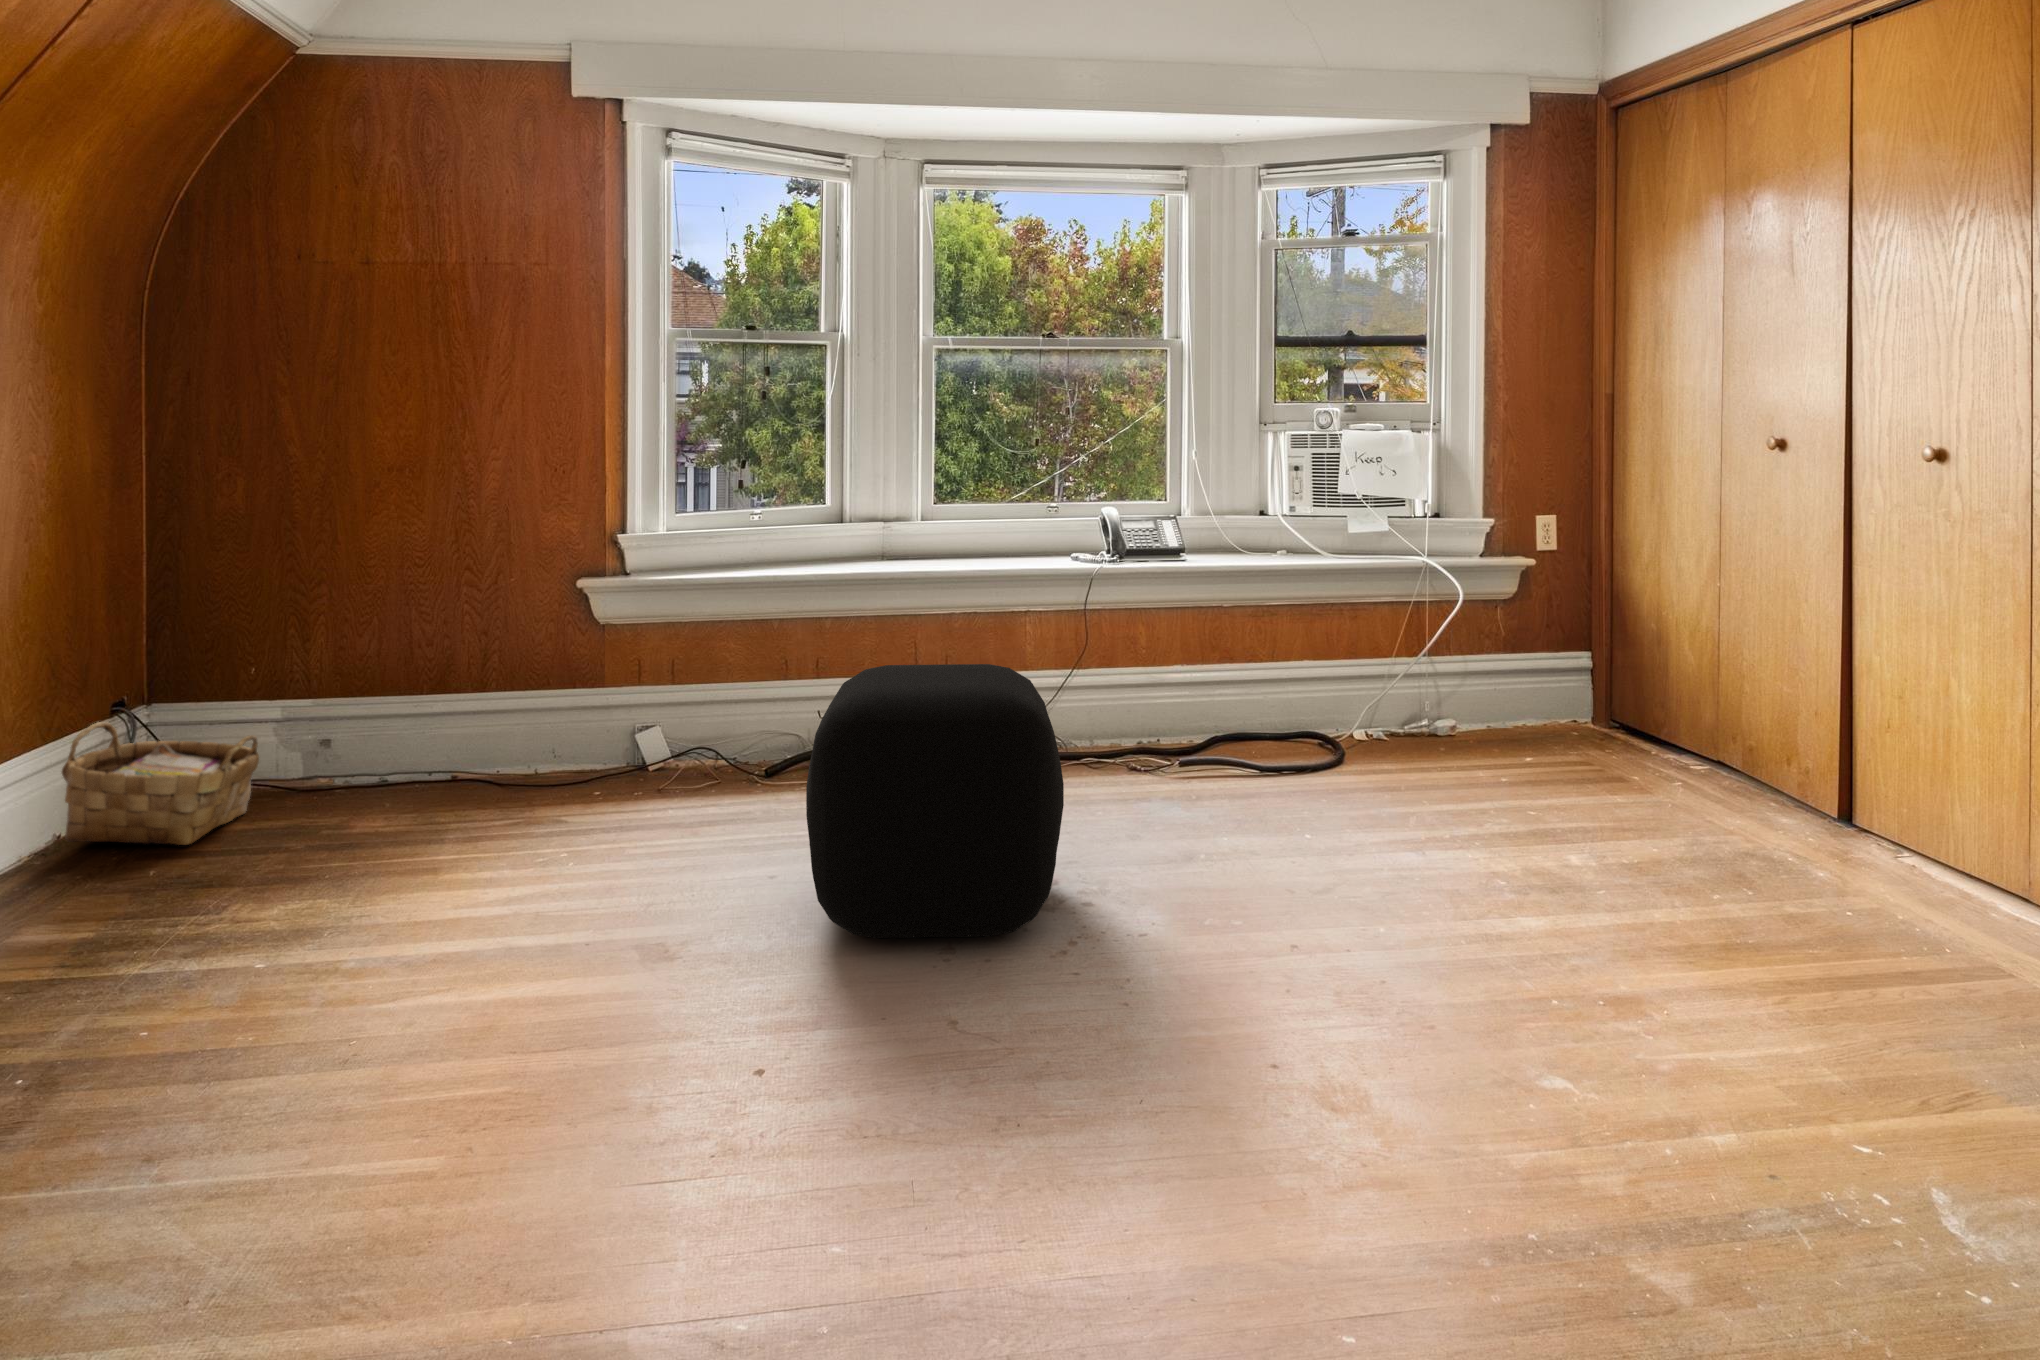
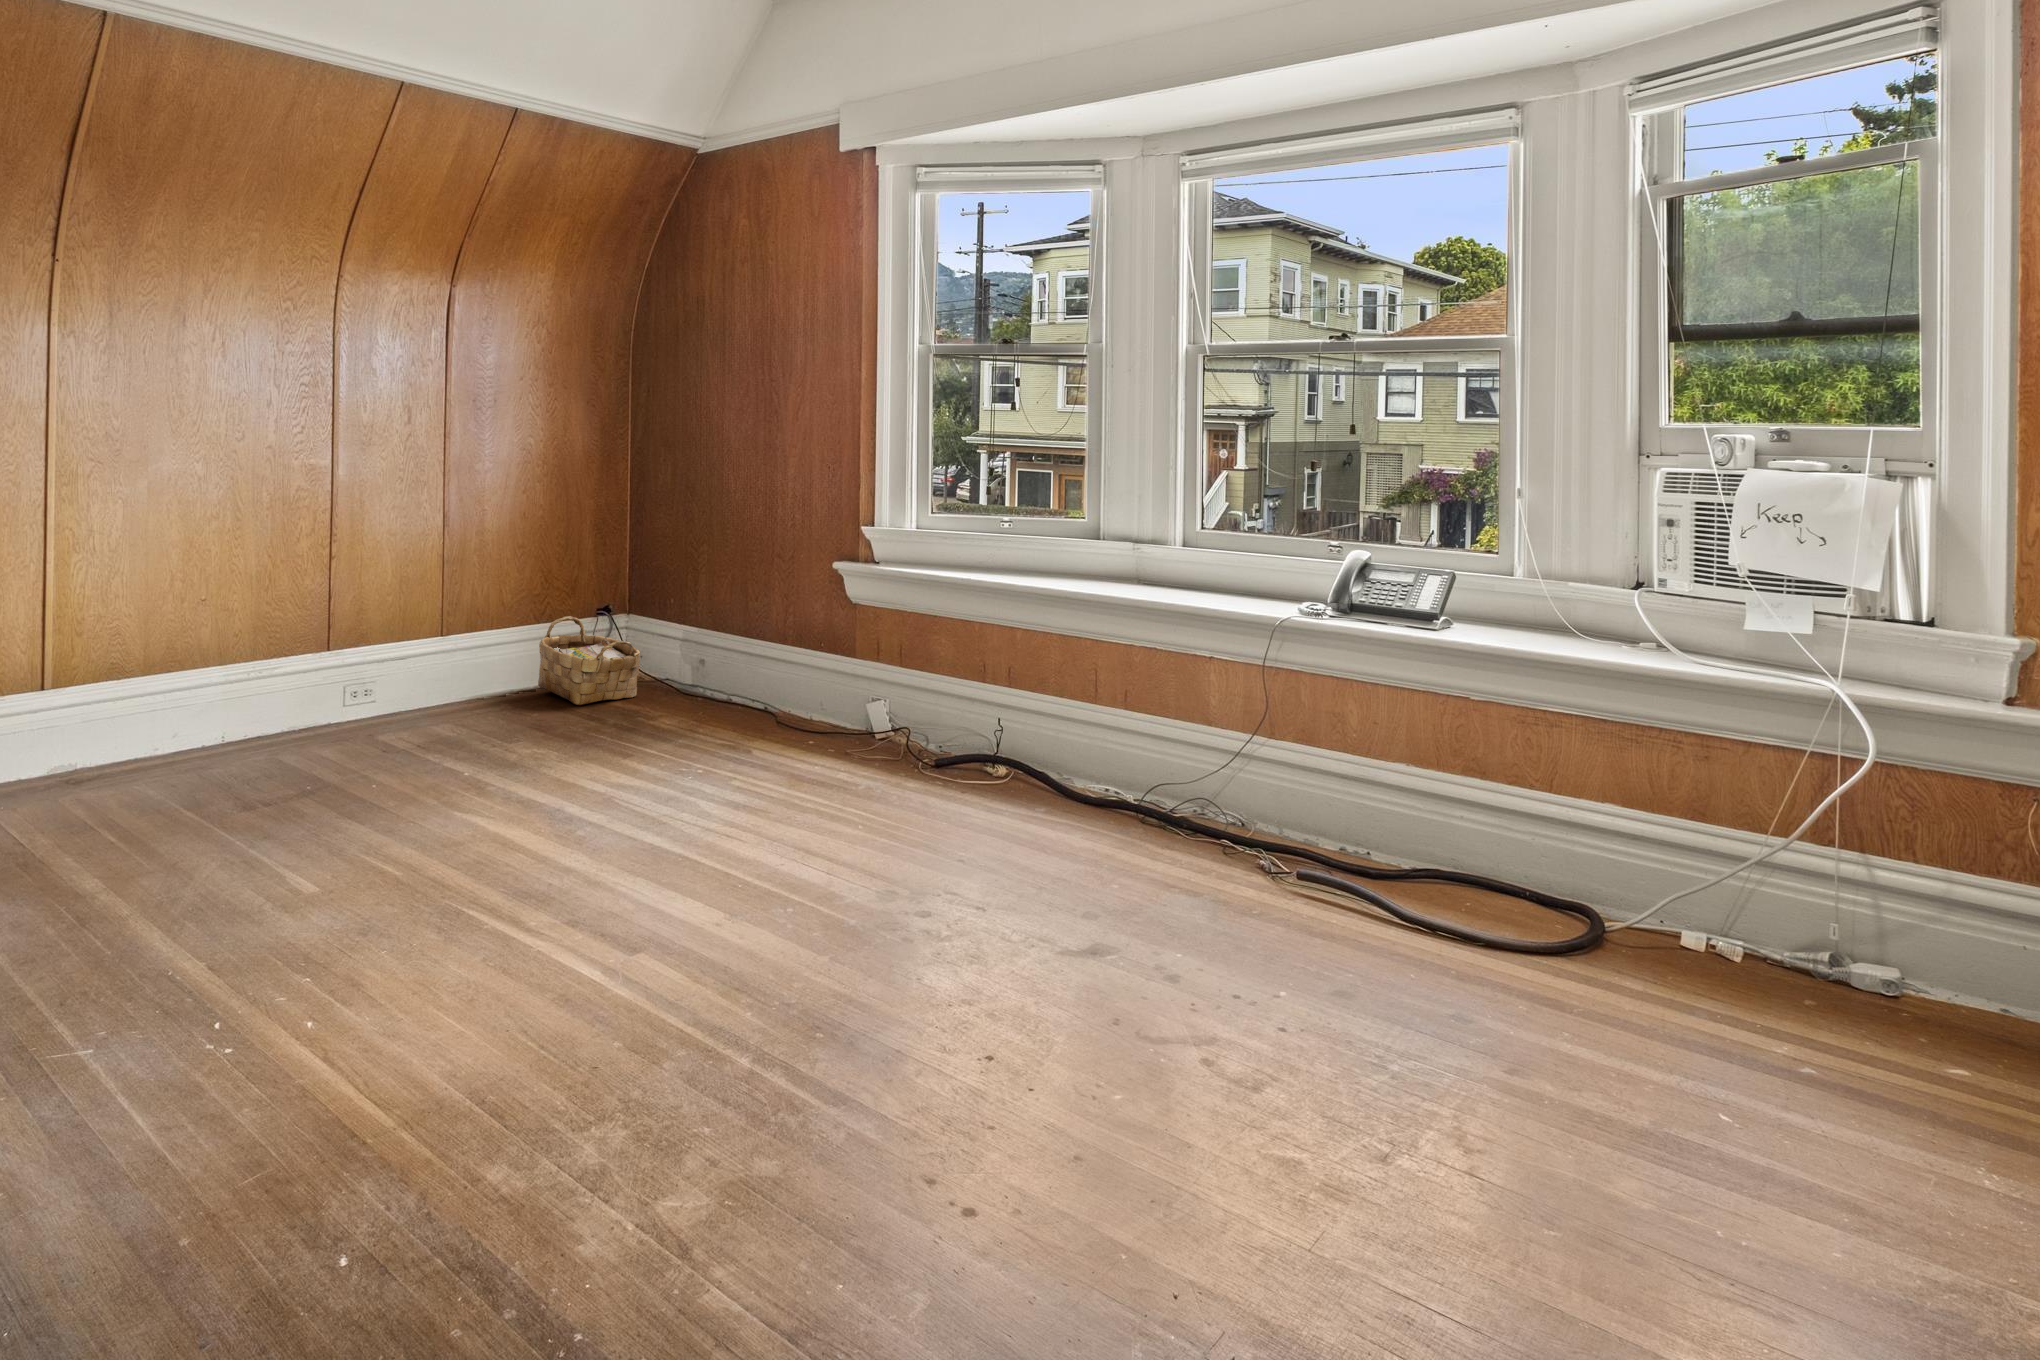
ottoman: present [806,664,1064,938] -> none [679,652,945,922]

